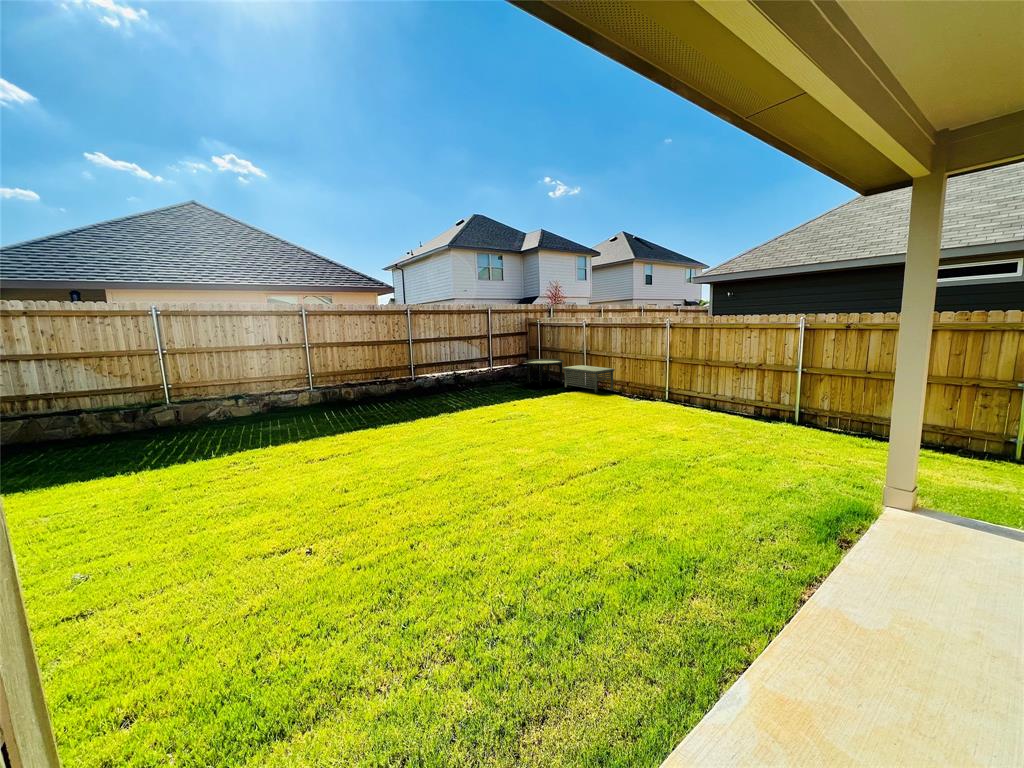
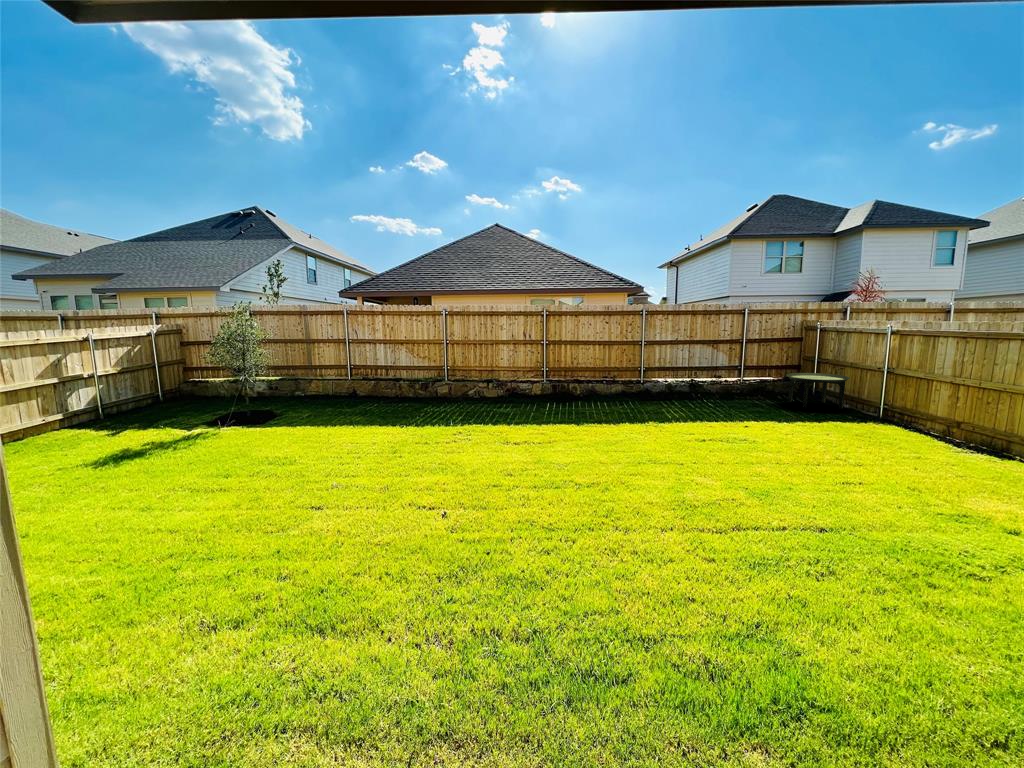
storage bench: present [563,365,615,393] -> none [841,387,935,430]

